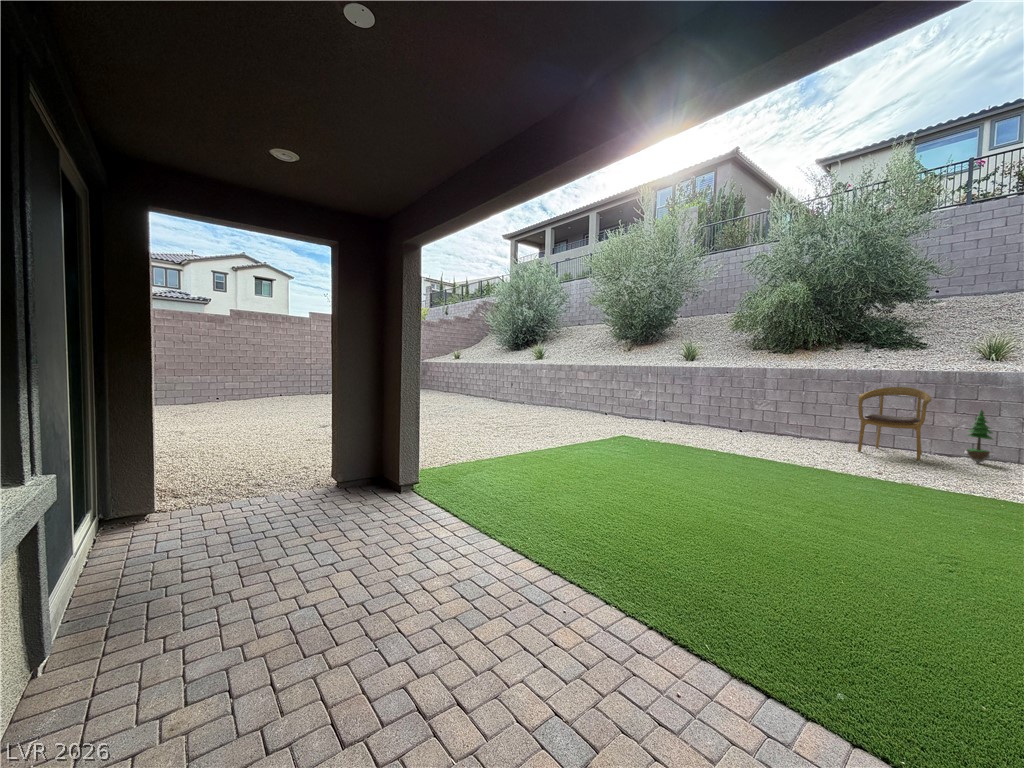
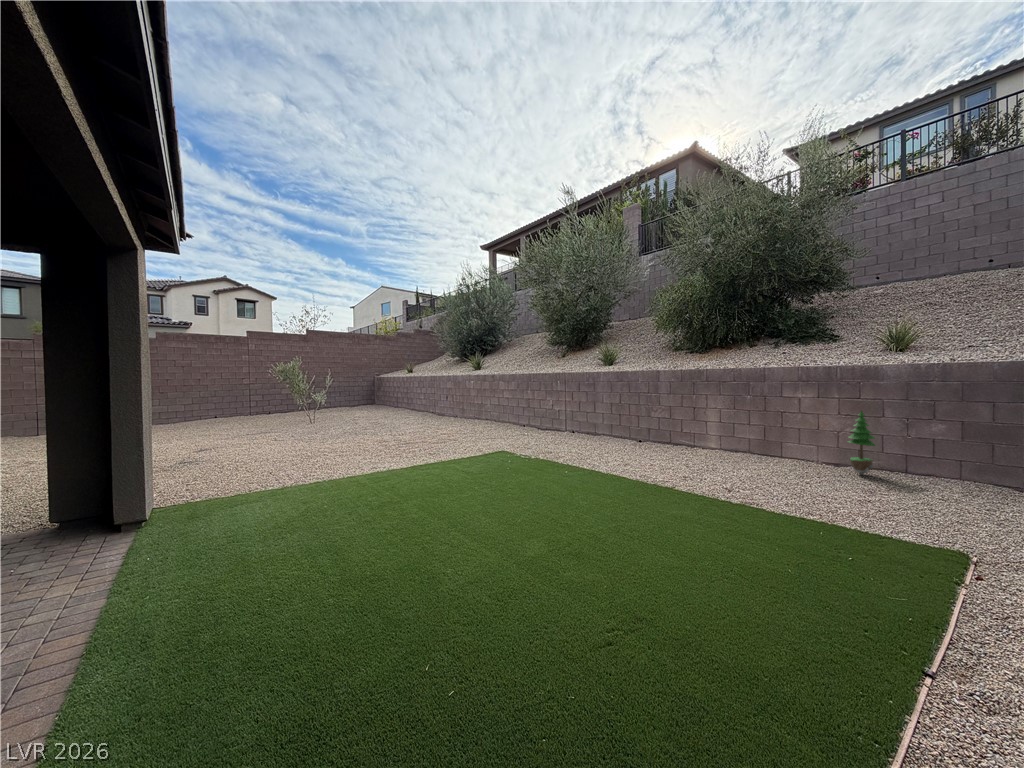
chair: present [858,387,932,460] -> none [734,387,808,472]

